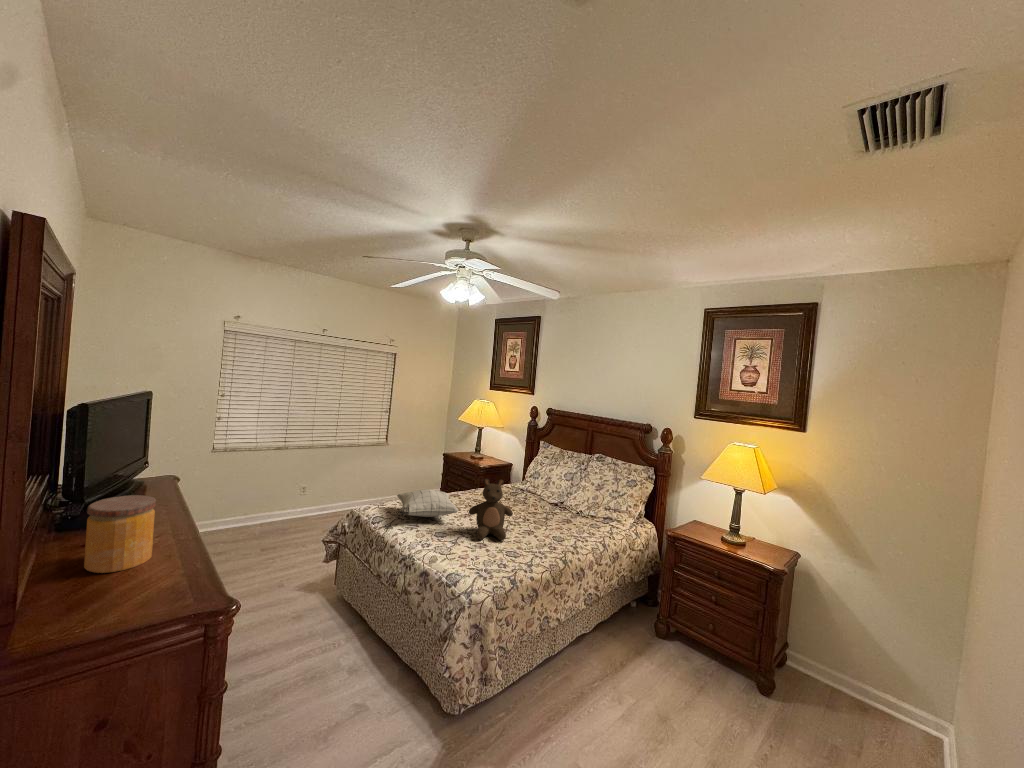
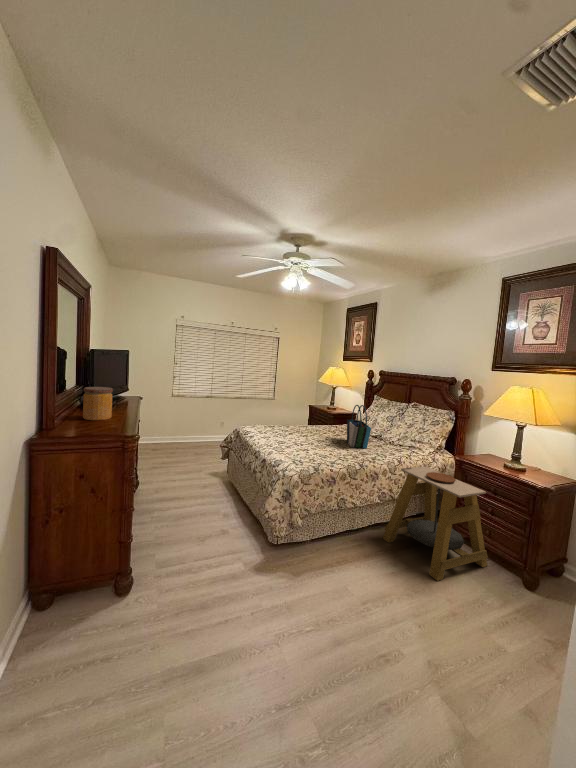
tote bag: none [522,466,563,528] -> present [347,405,371,448]
stuffed bear: present [469,479,513,540] -> none [302,408,333,450]
pillow: present [397,489,459,517] -> none [258,417,298,435]
side table: none [591,548,719,716] -> present [383,467,488,581]

